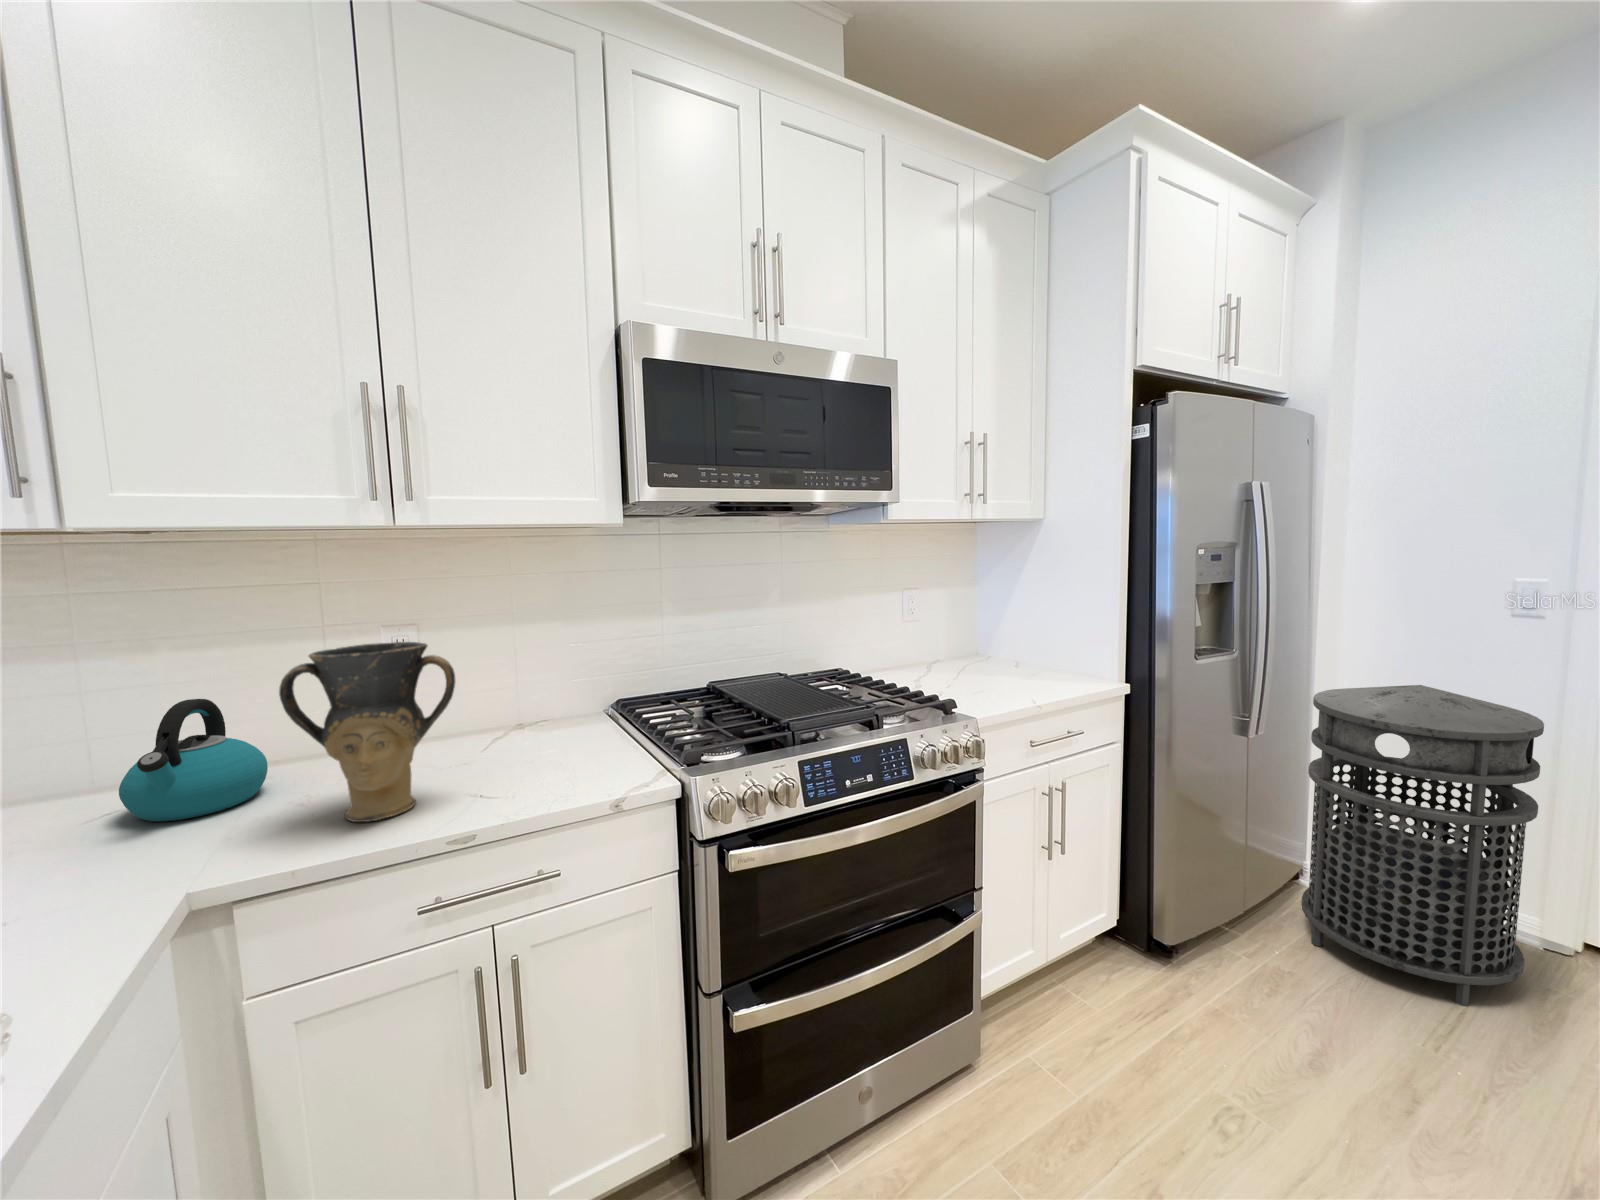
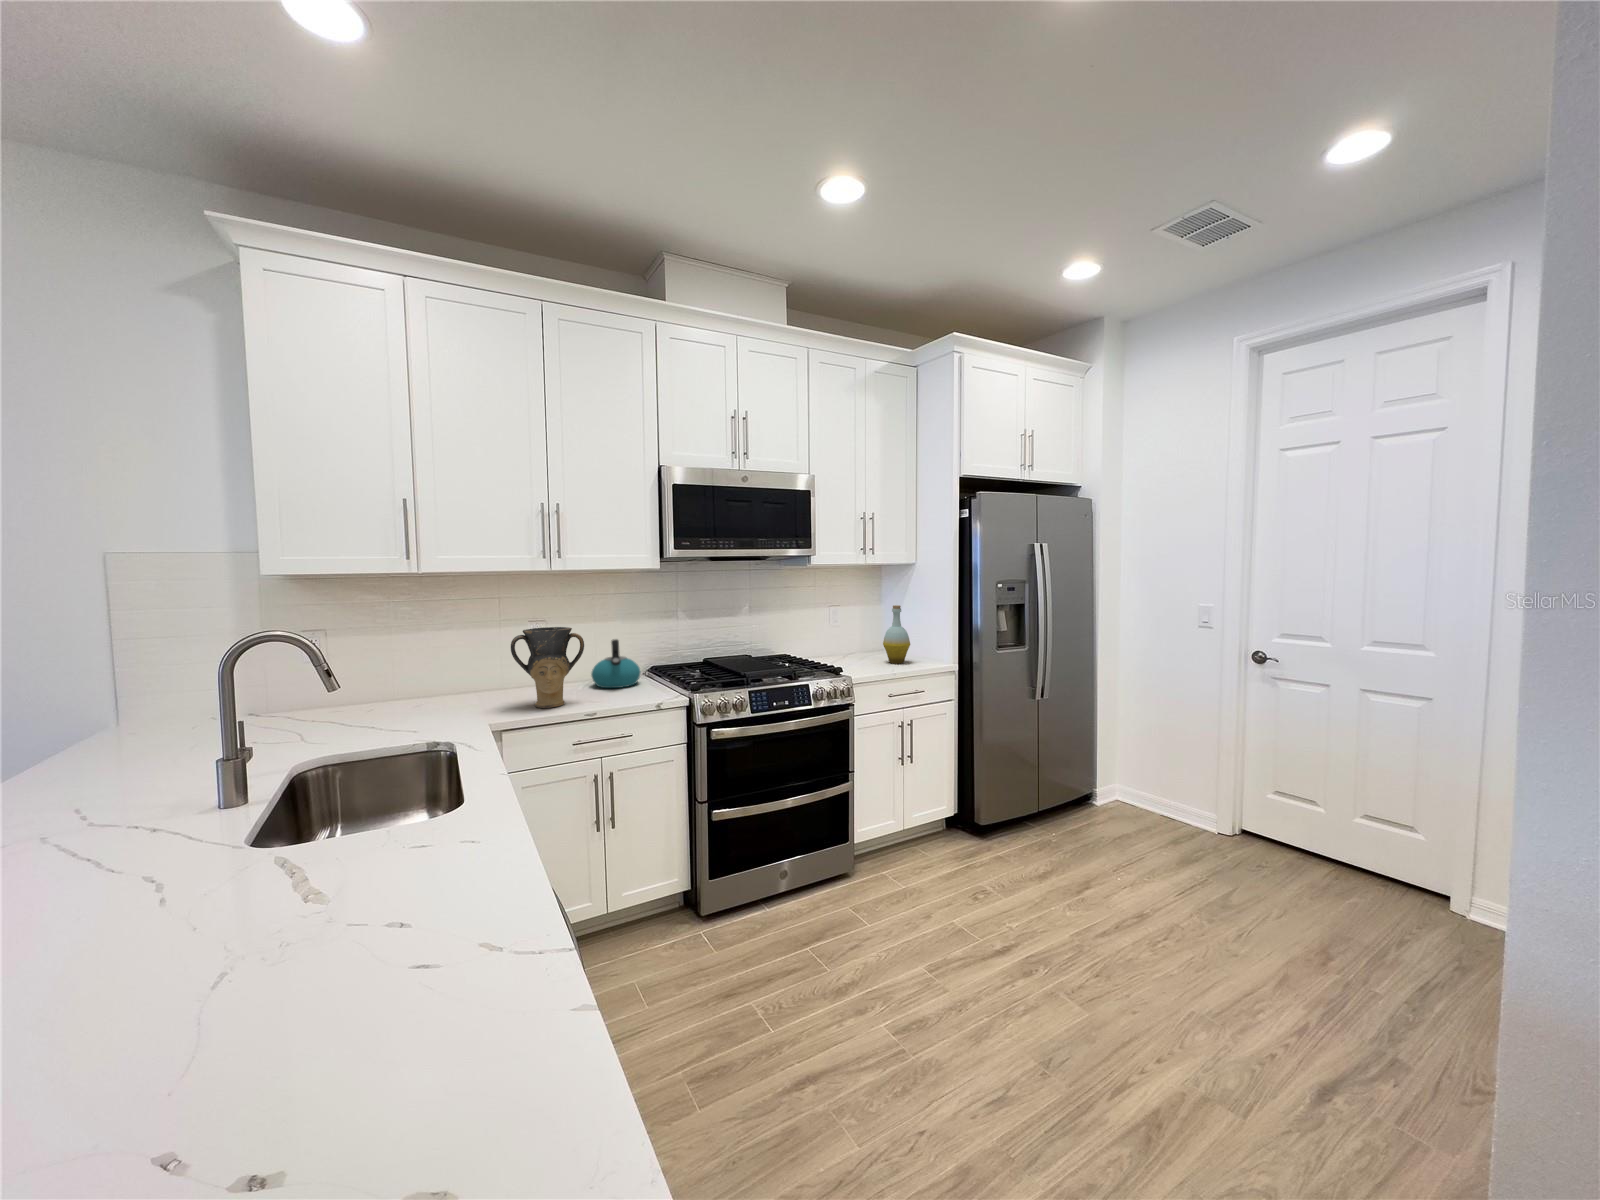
bottle: none [1001,588,1048,684] -> present [883,605,910,664]
trash can: present [1301,685,1544,1006] -> none [1078,668,1196,856]
kettle: present [119,699,268,822] -> present [591,639,640,688]

